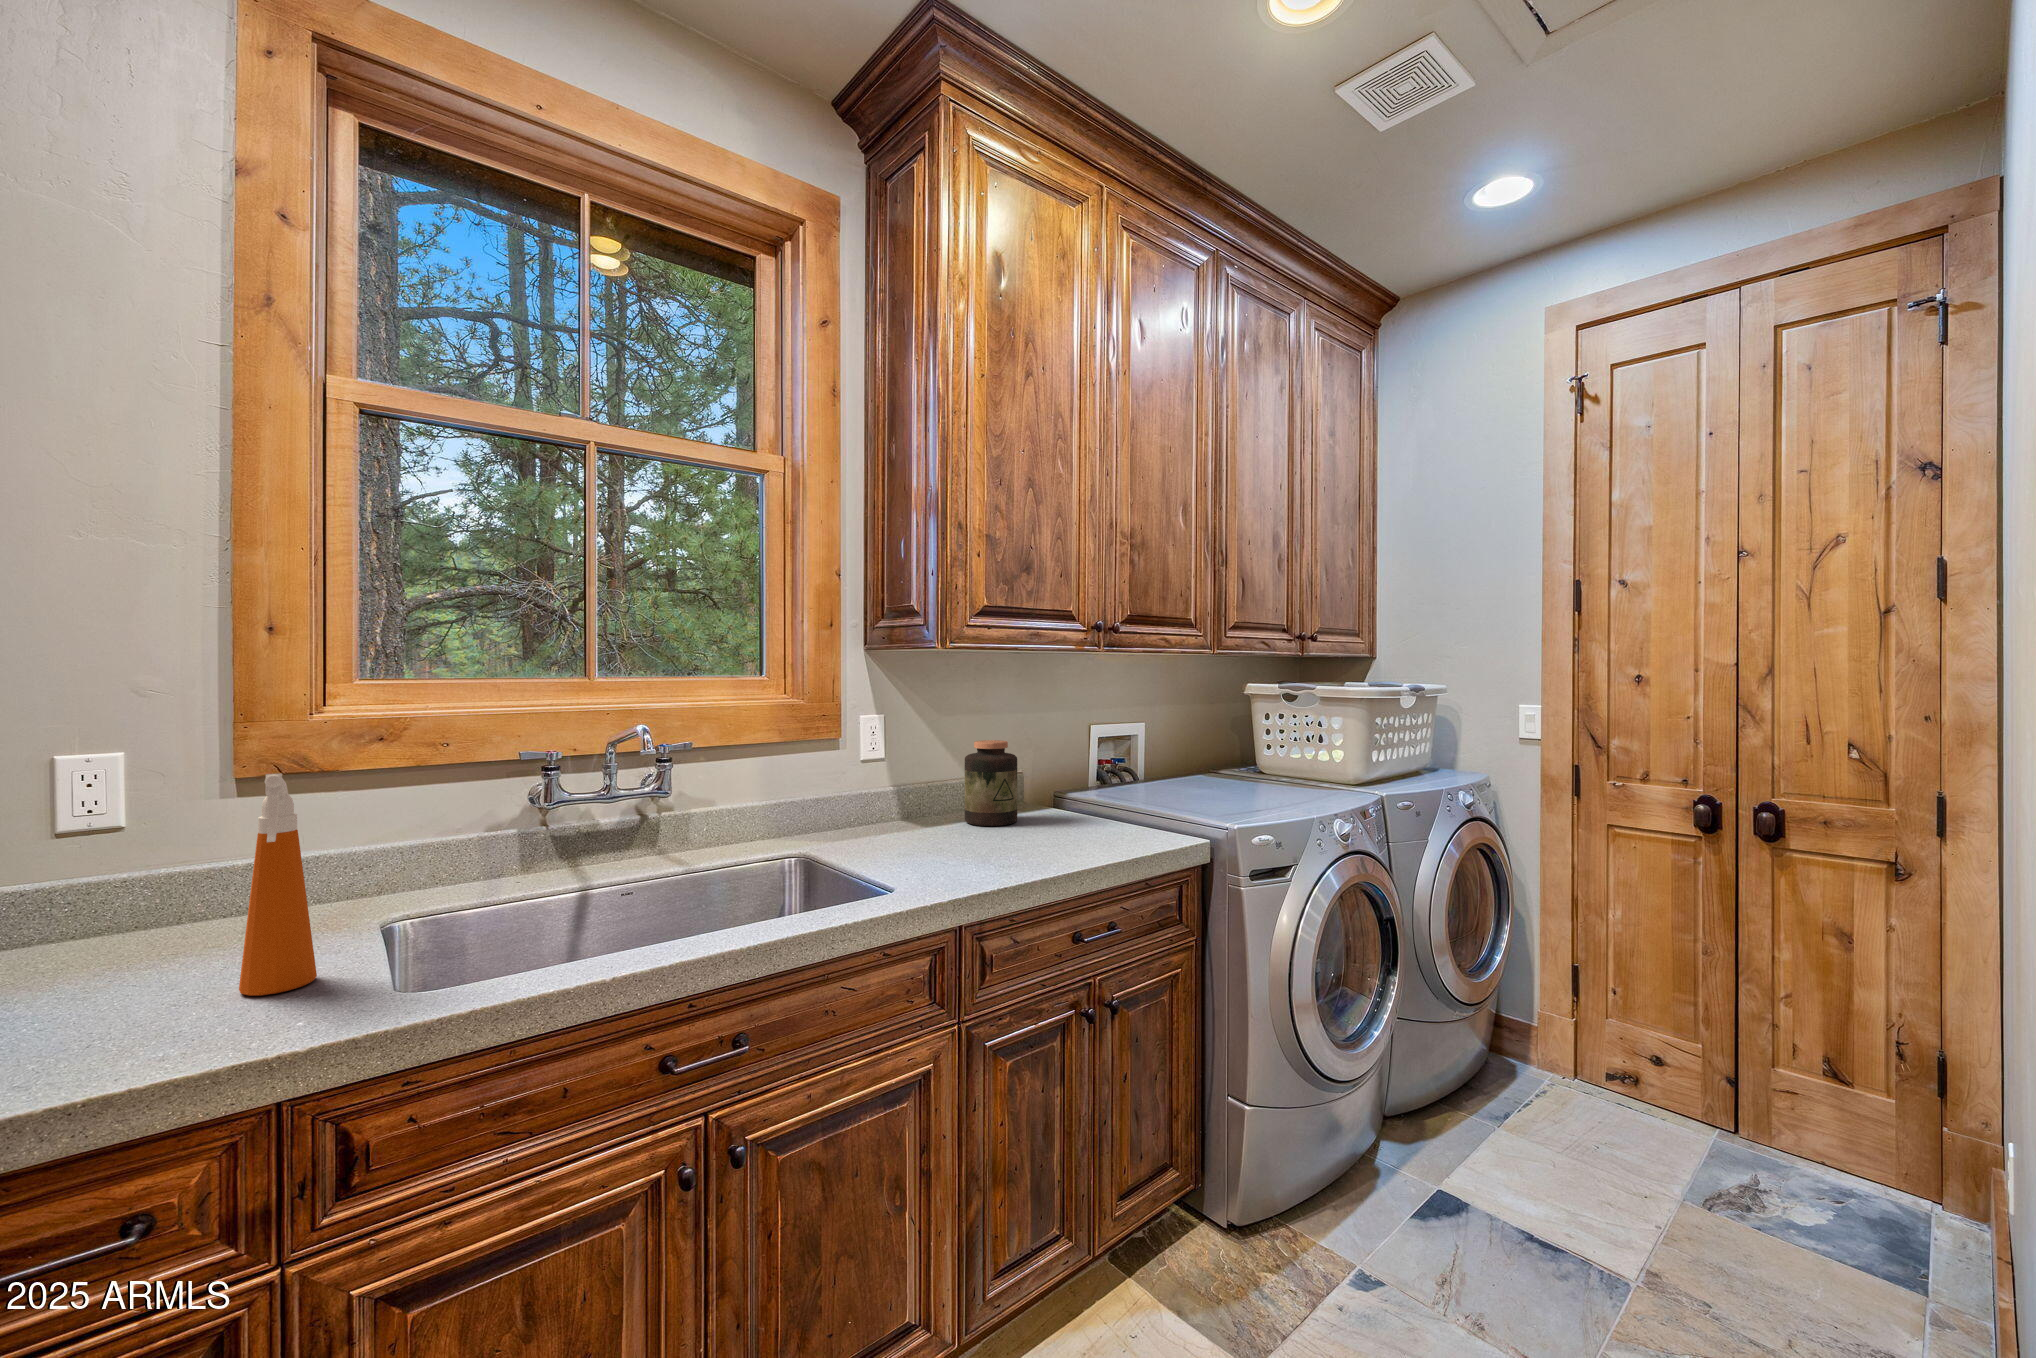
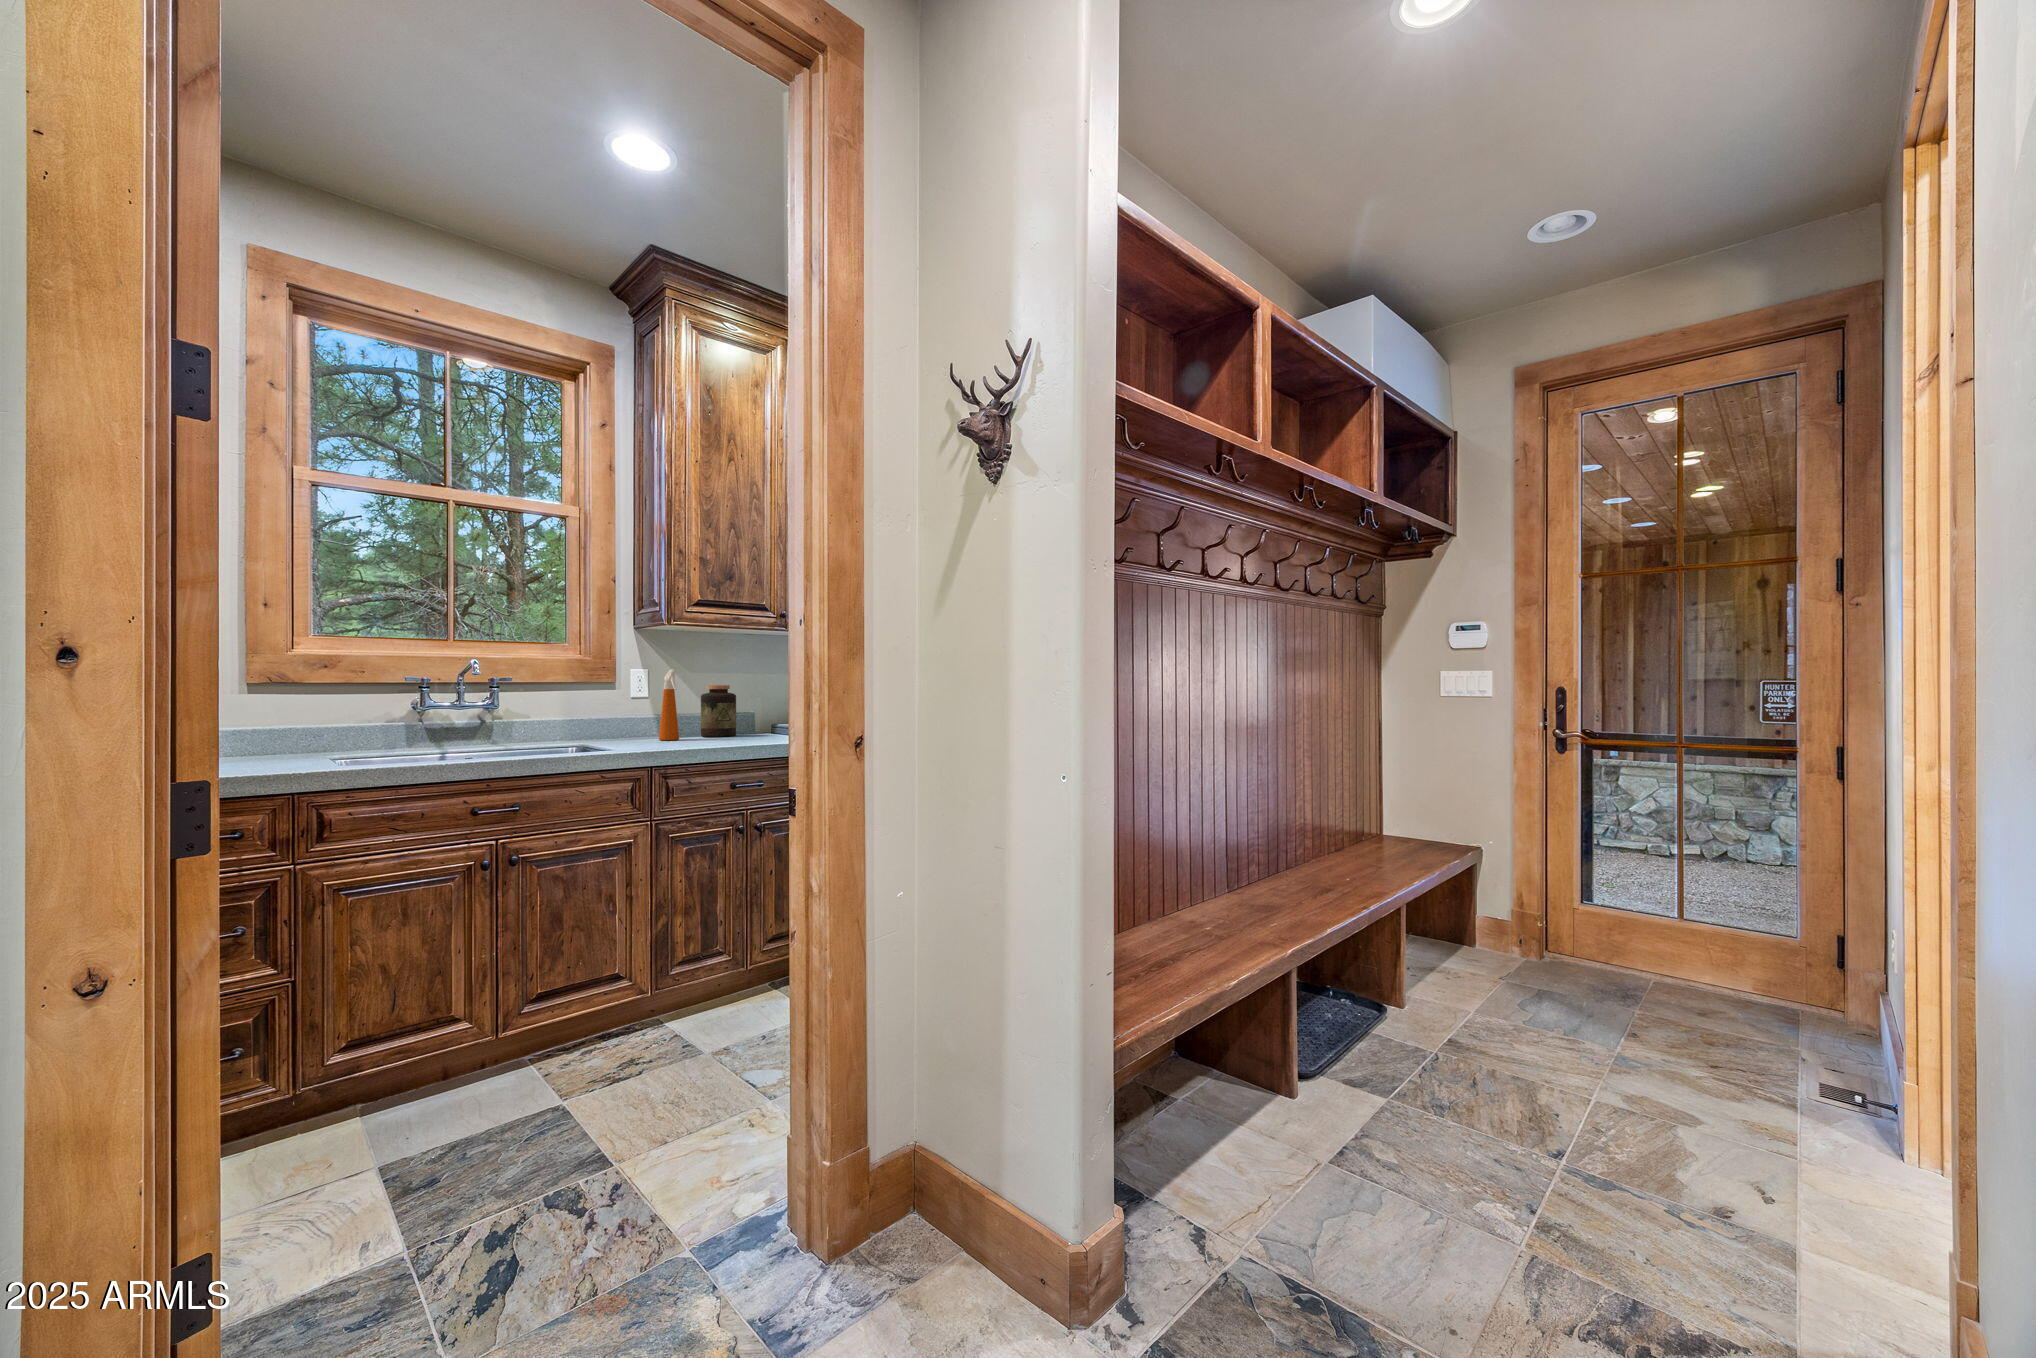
spray bottle: present [239,773,317,996] -> present [659,669,679,740]

